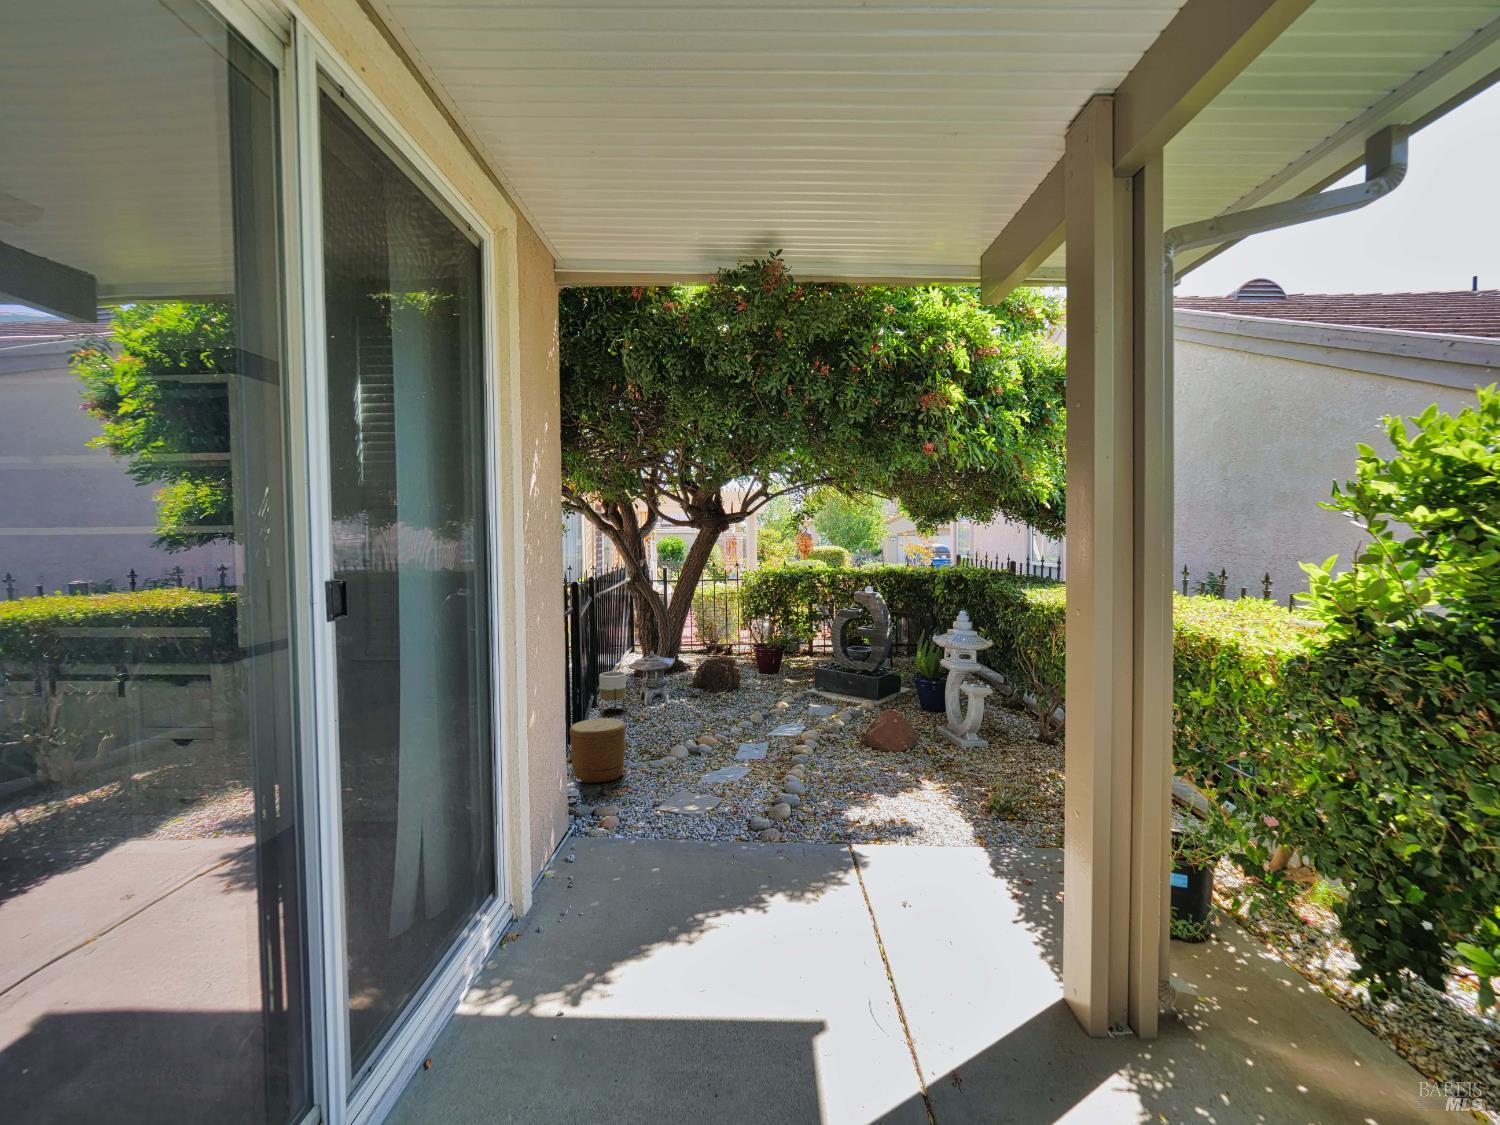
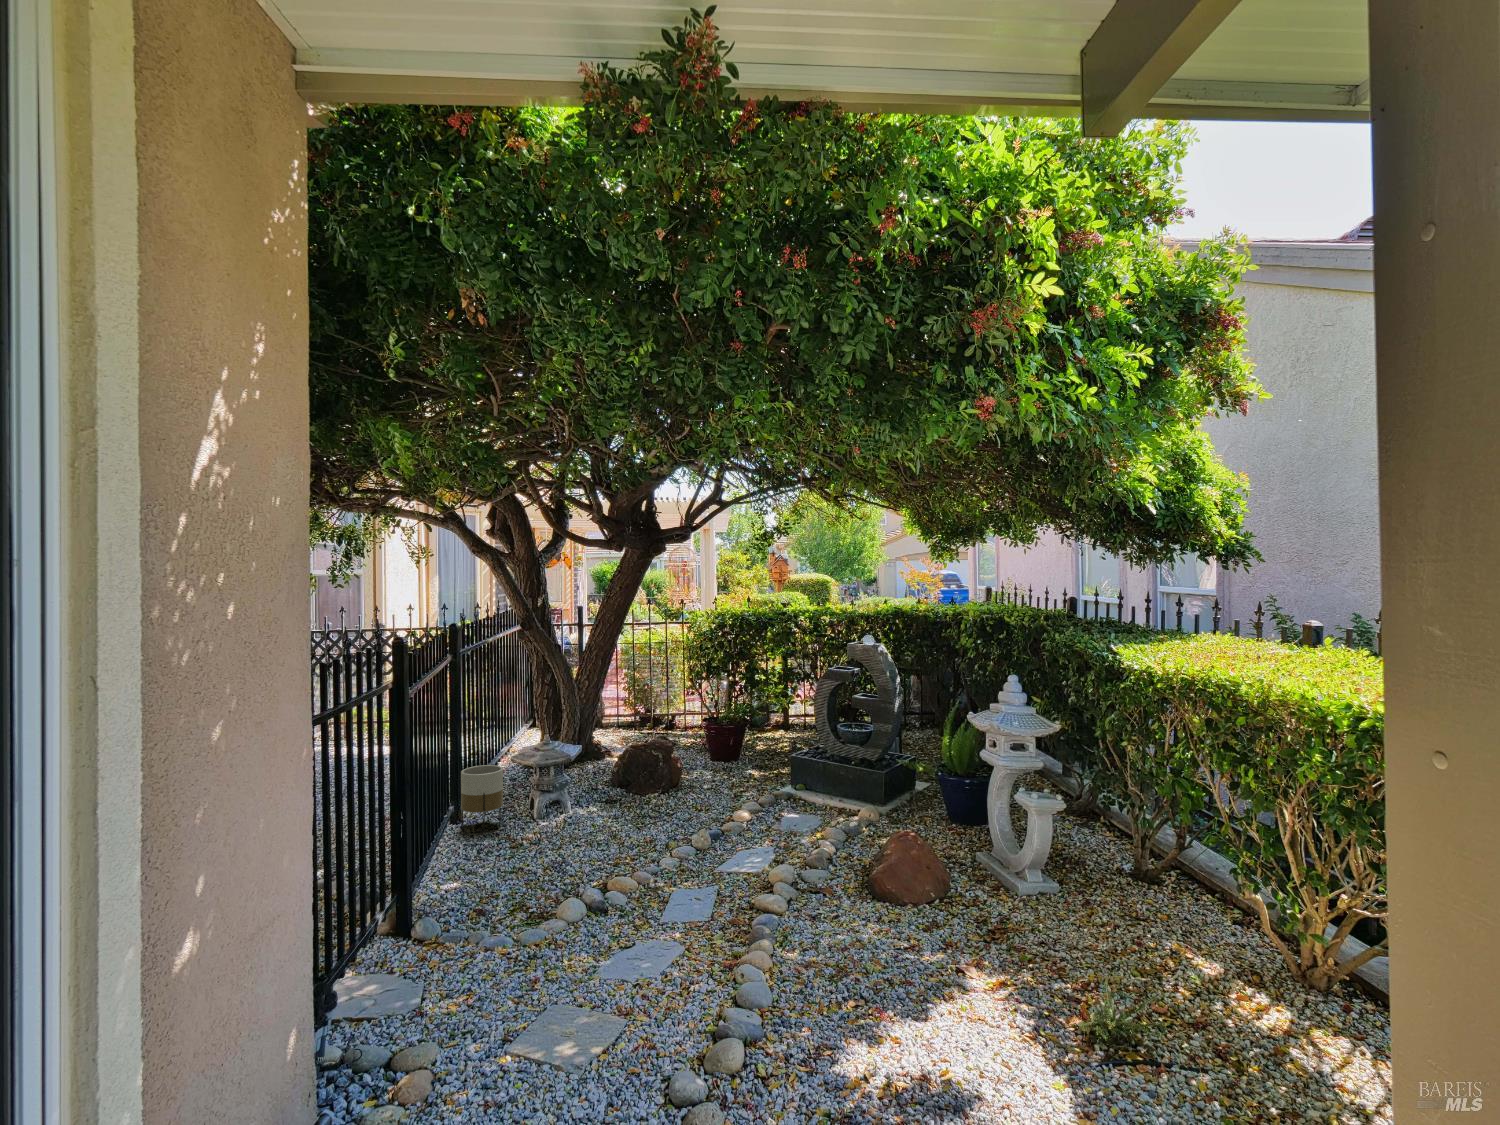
woven basket: present [570,718,626,783] -> none [366,863,469,987]

